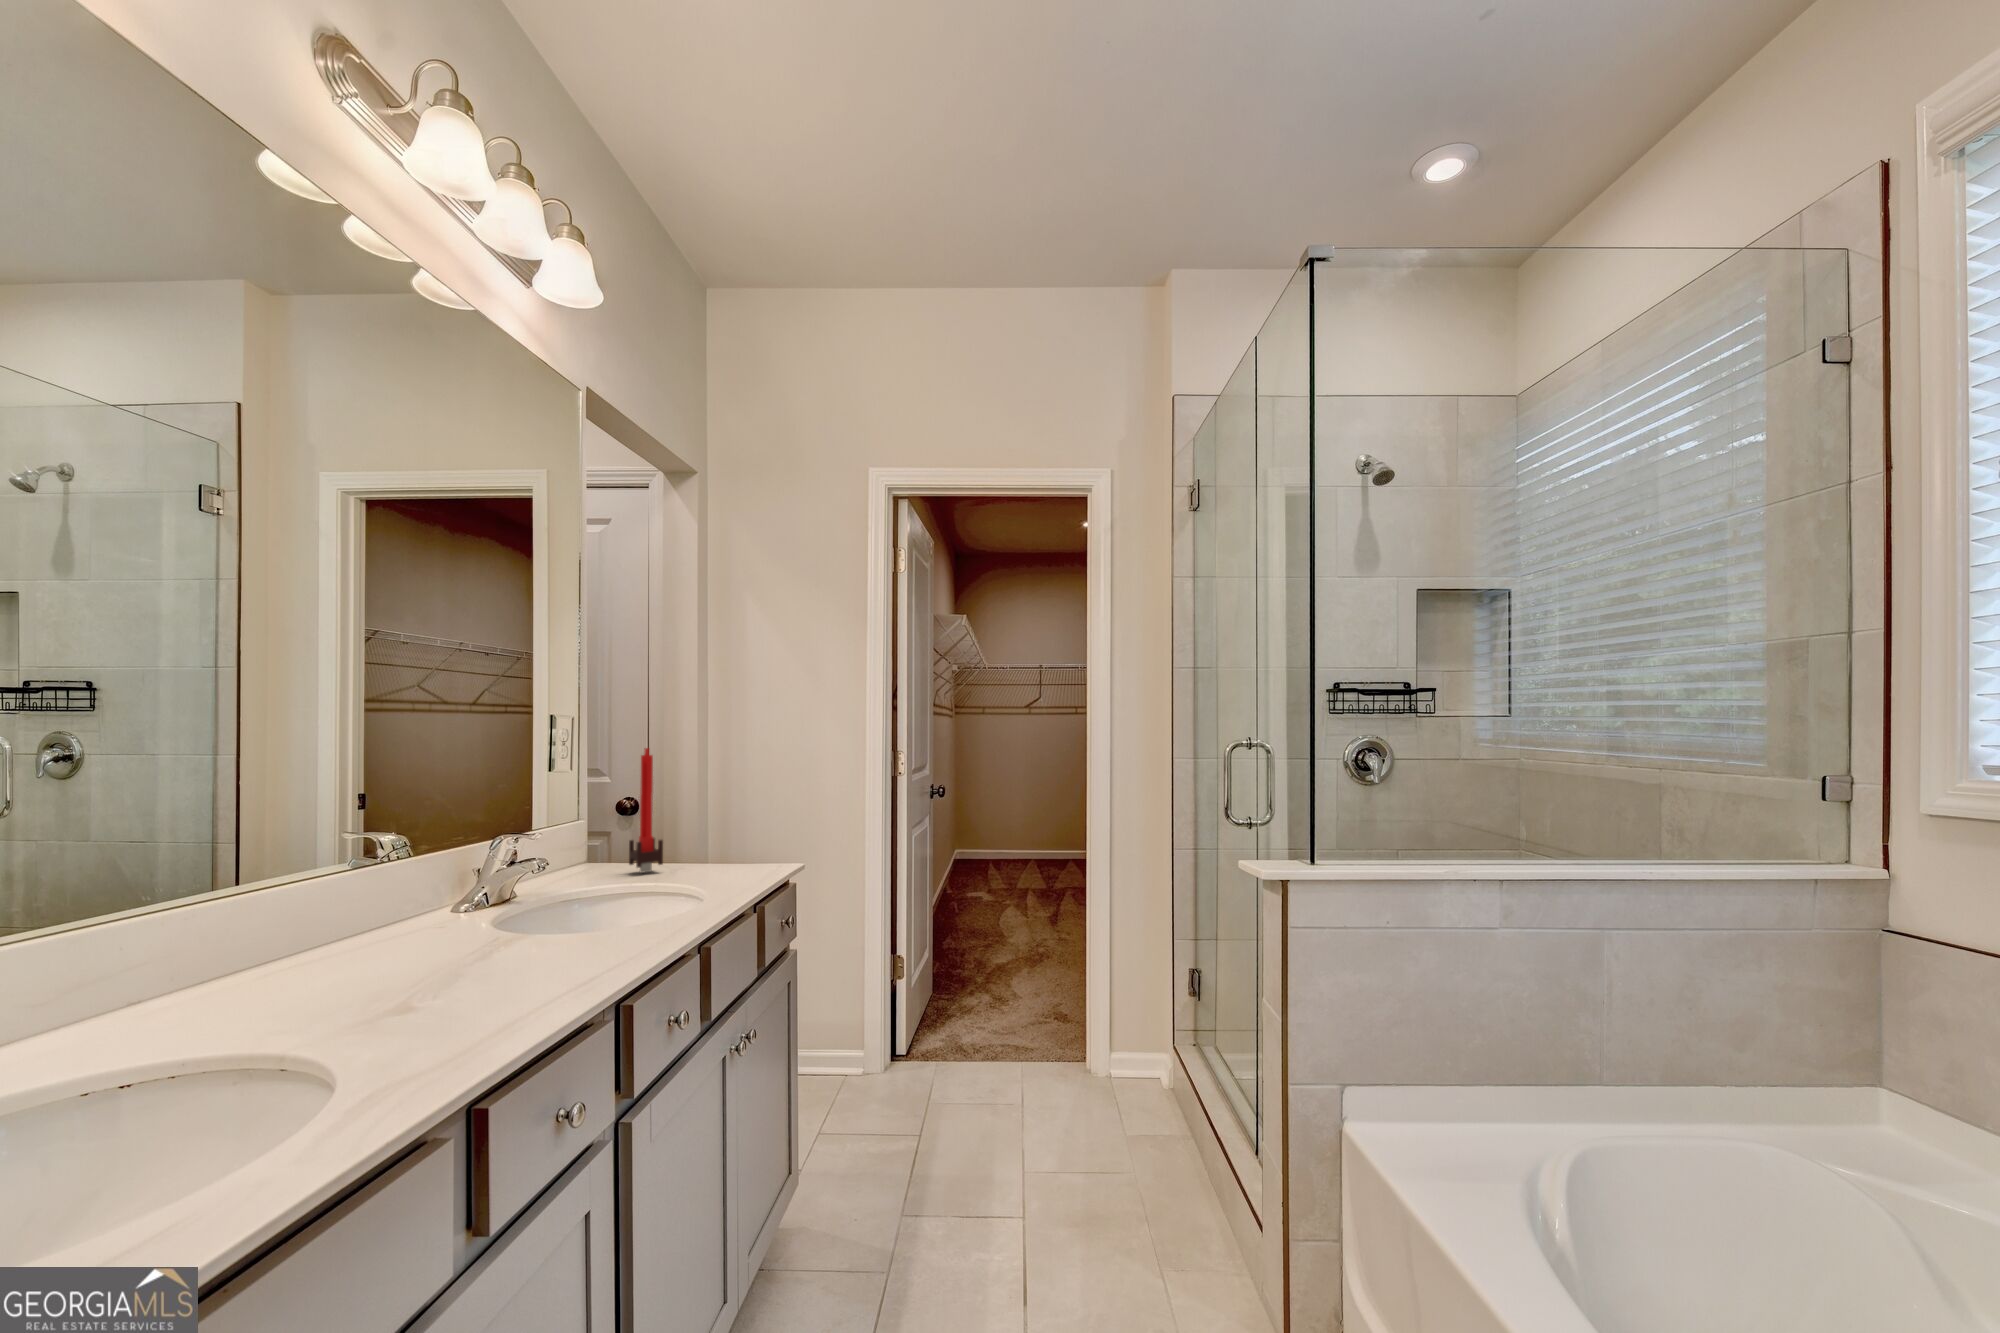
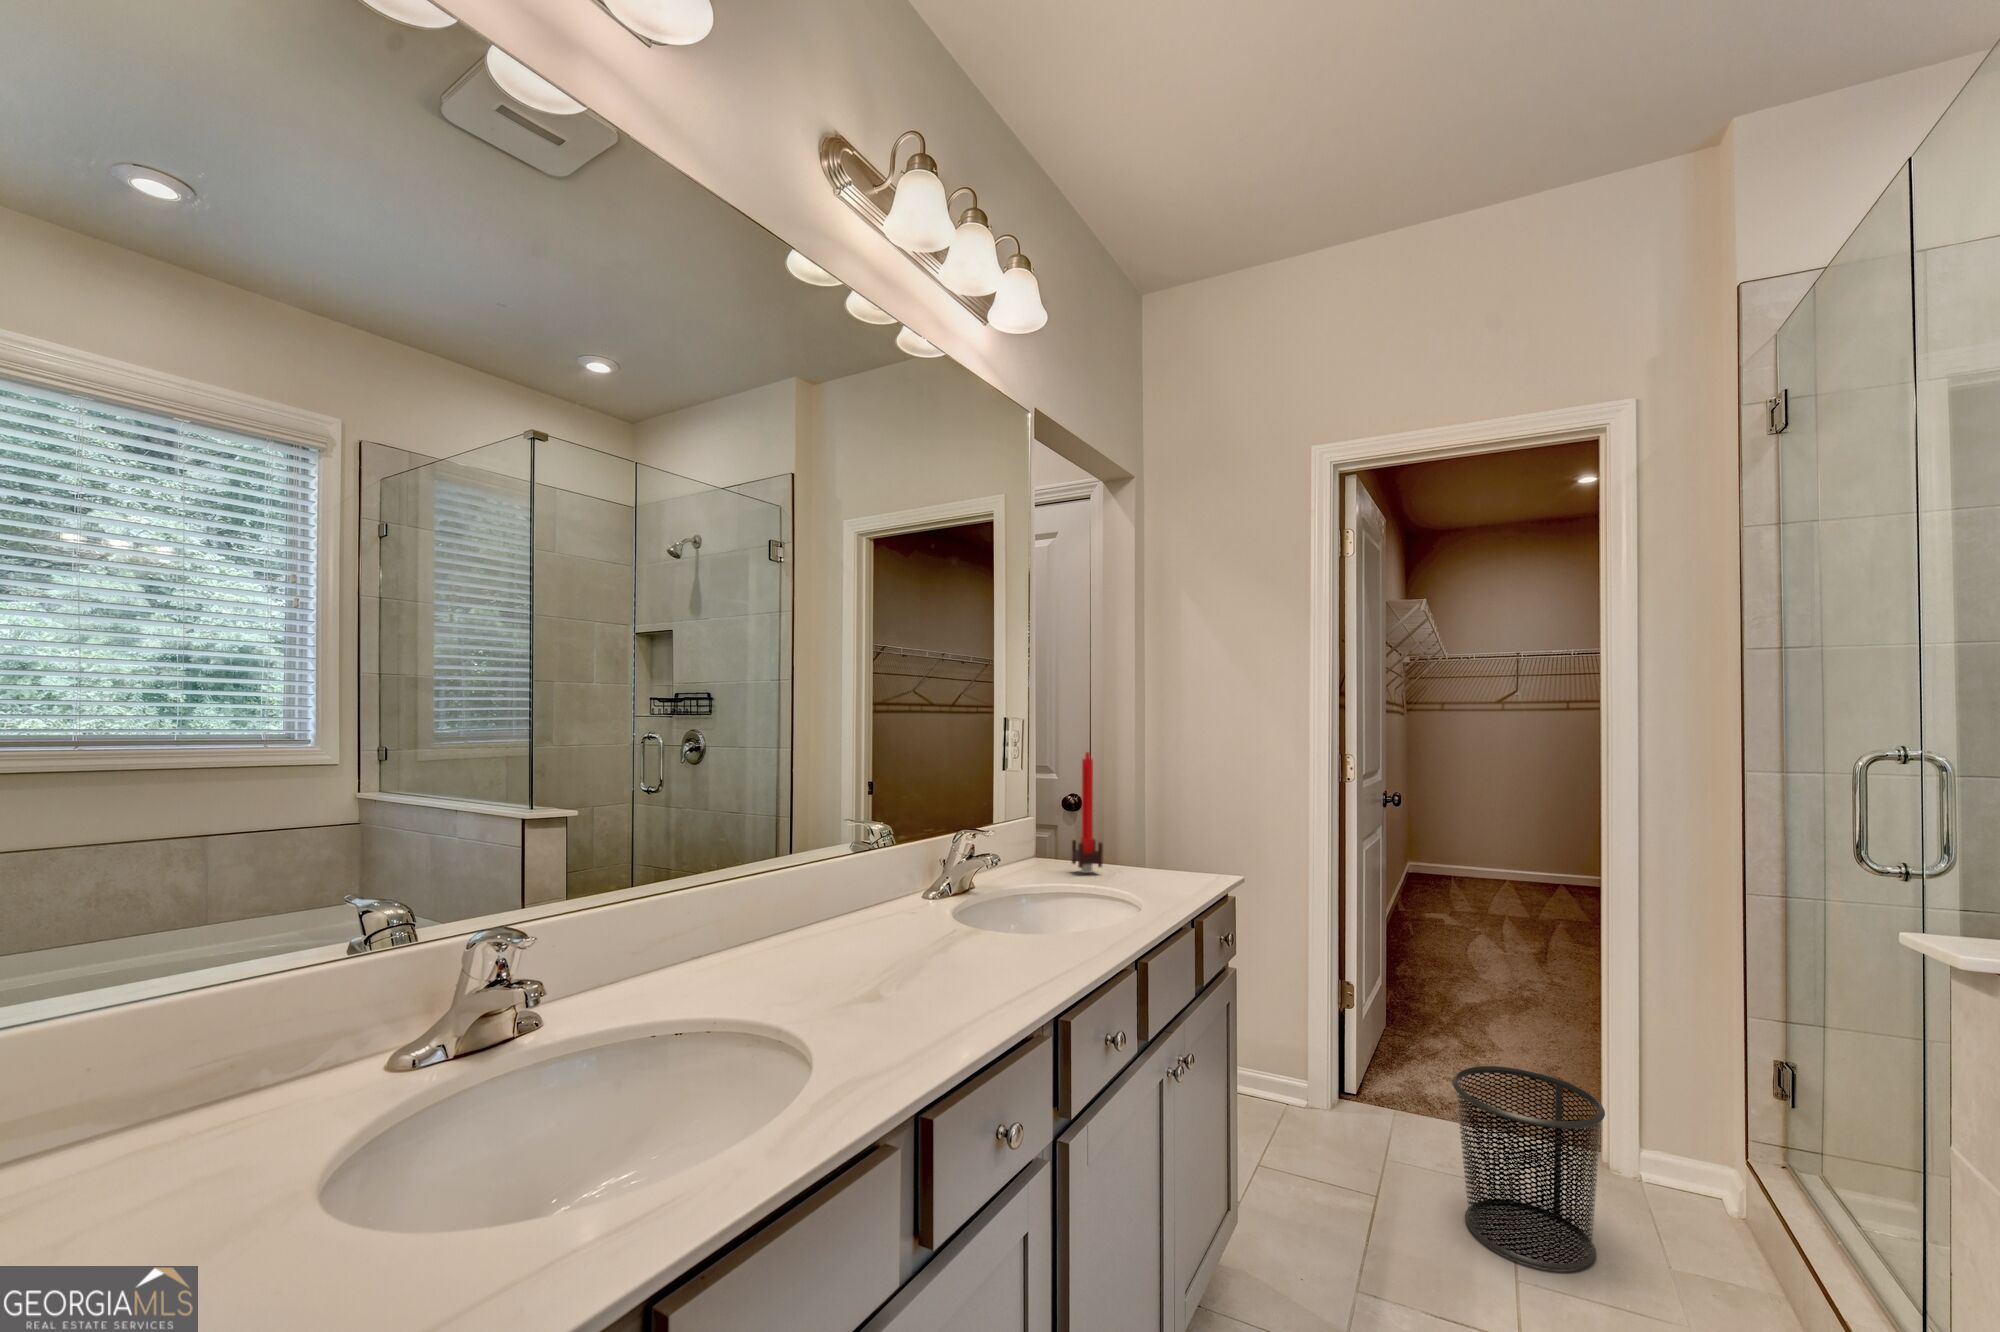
waste bin: none [981,1000,1089,1157] -> present [1452,1066,1605,1270]

